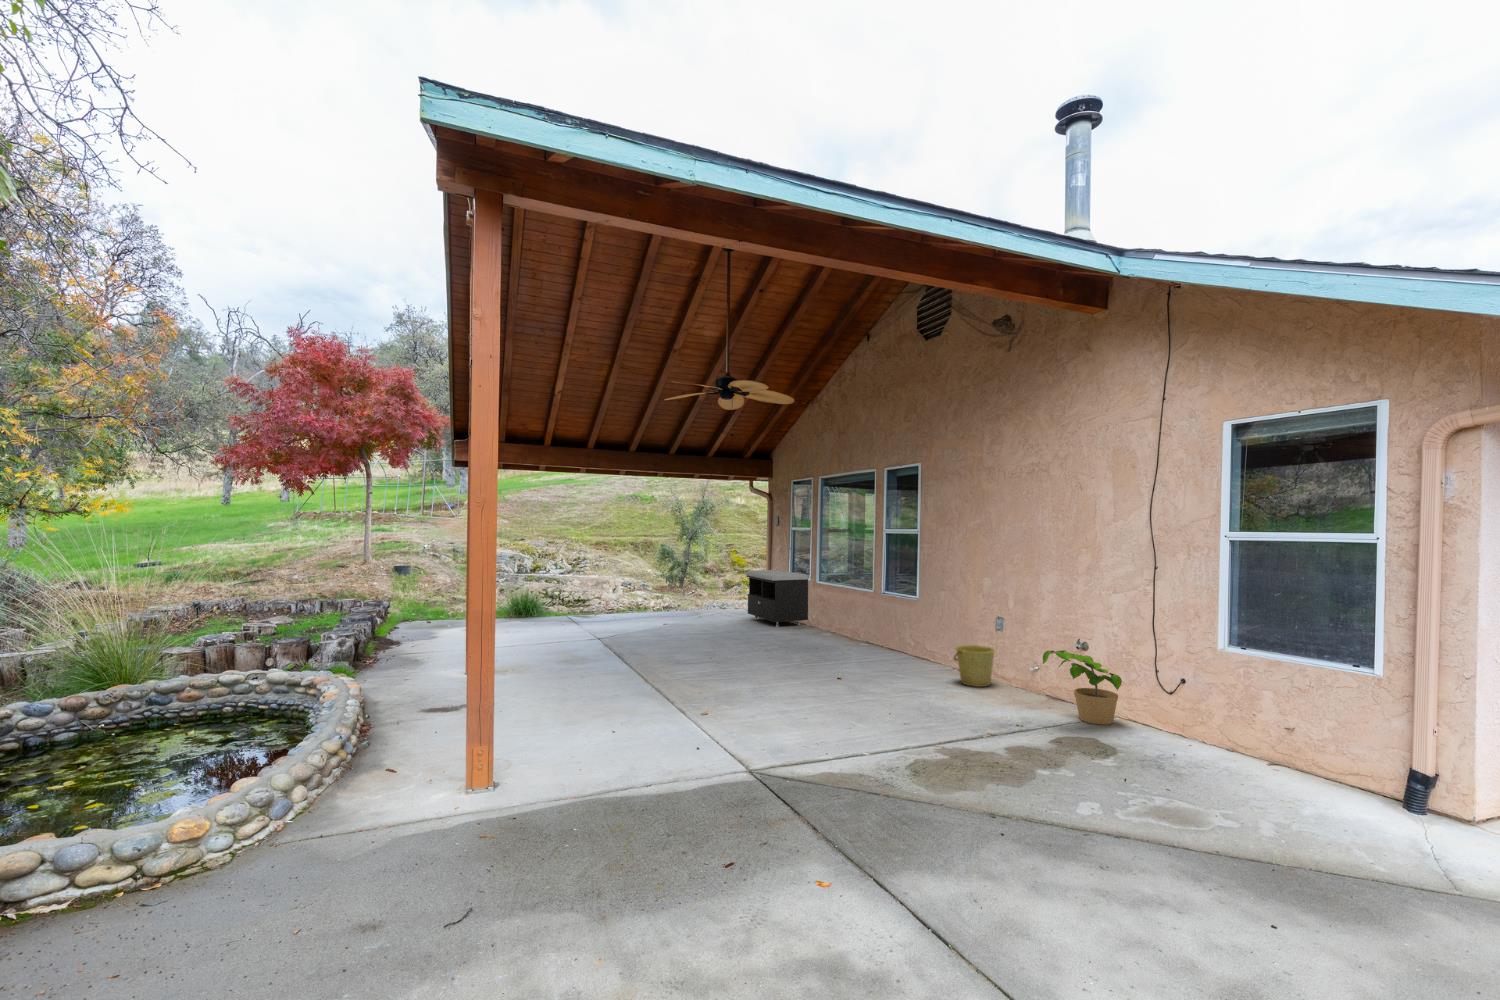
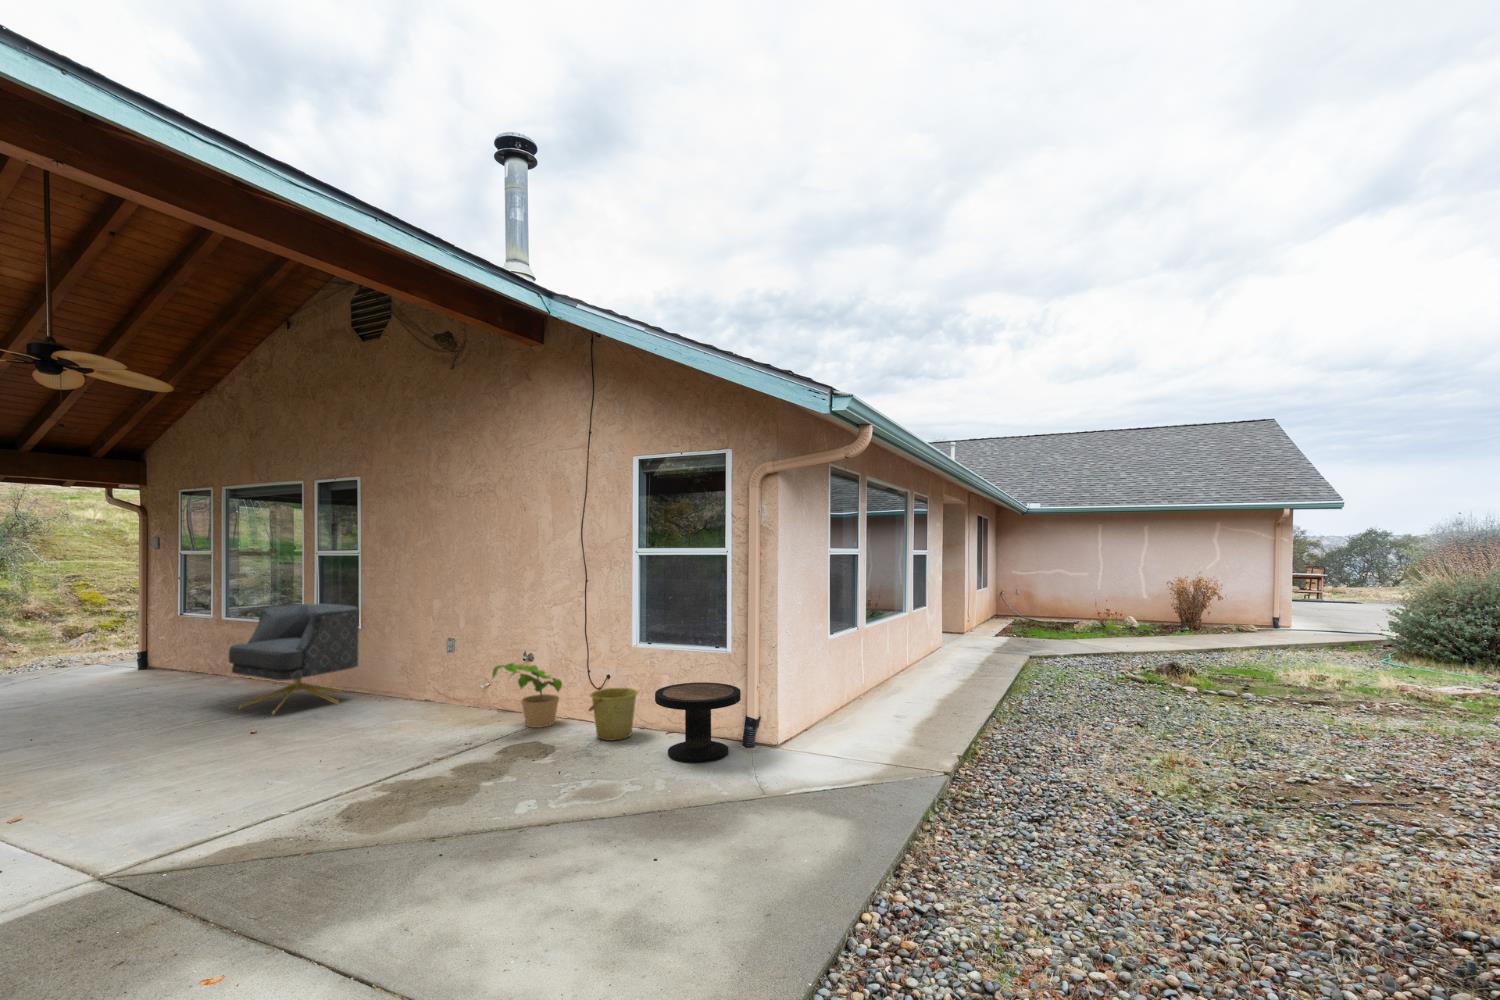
storage bench: present [746,570,808,627] -> none [104,607,212,683]
armchair: none [821,574,914,665] -> present [229,604,359,715]
bucket: present [954,645,996,687] -> present [589,688,638,741]
side table: none [1258,708,1409,823] -> present [655,682,741,763]

